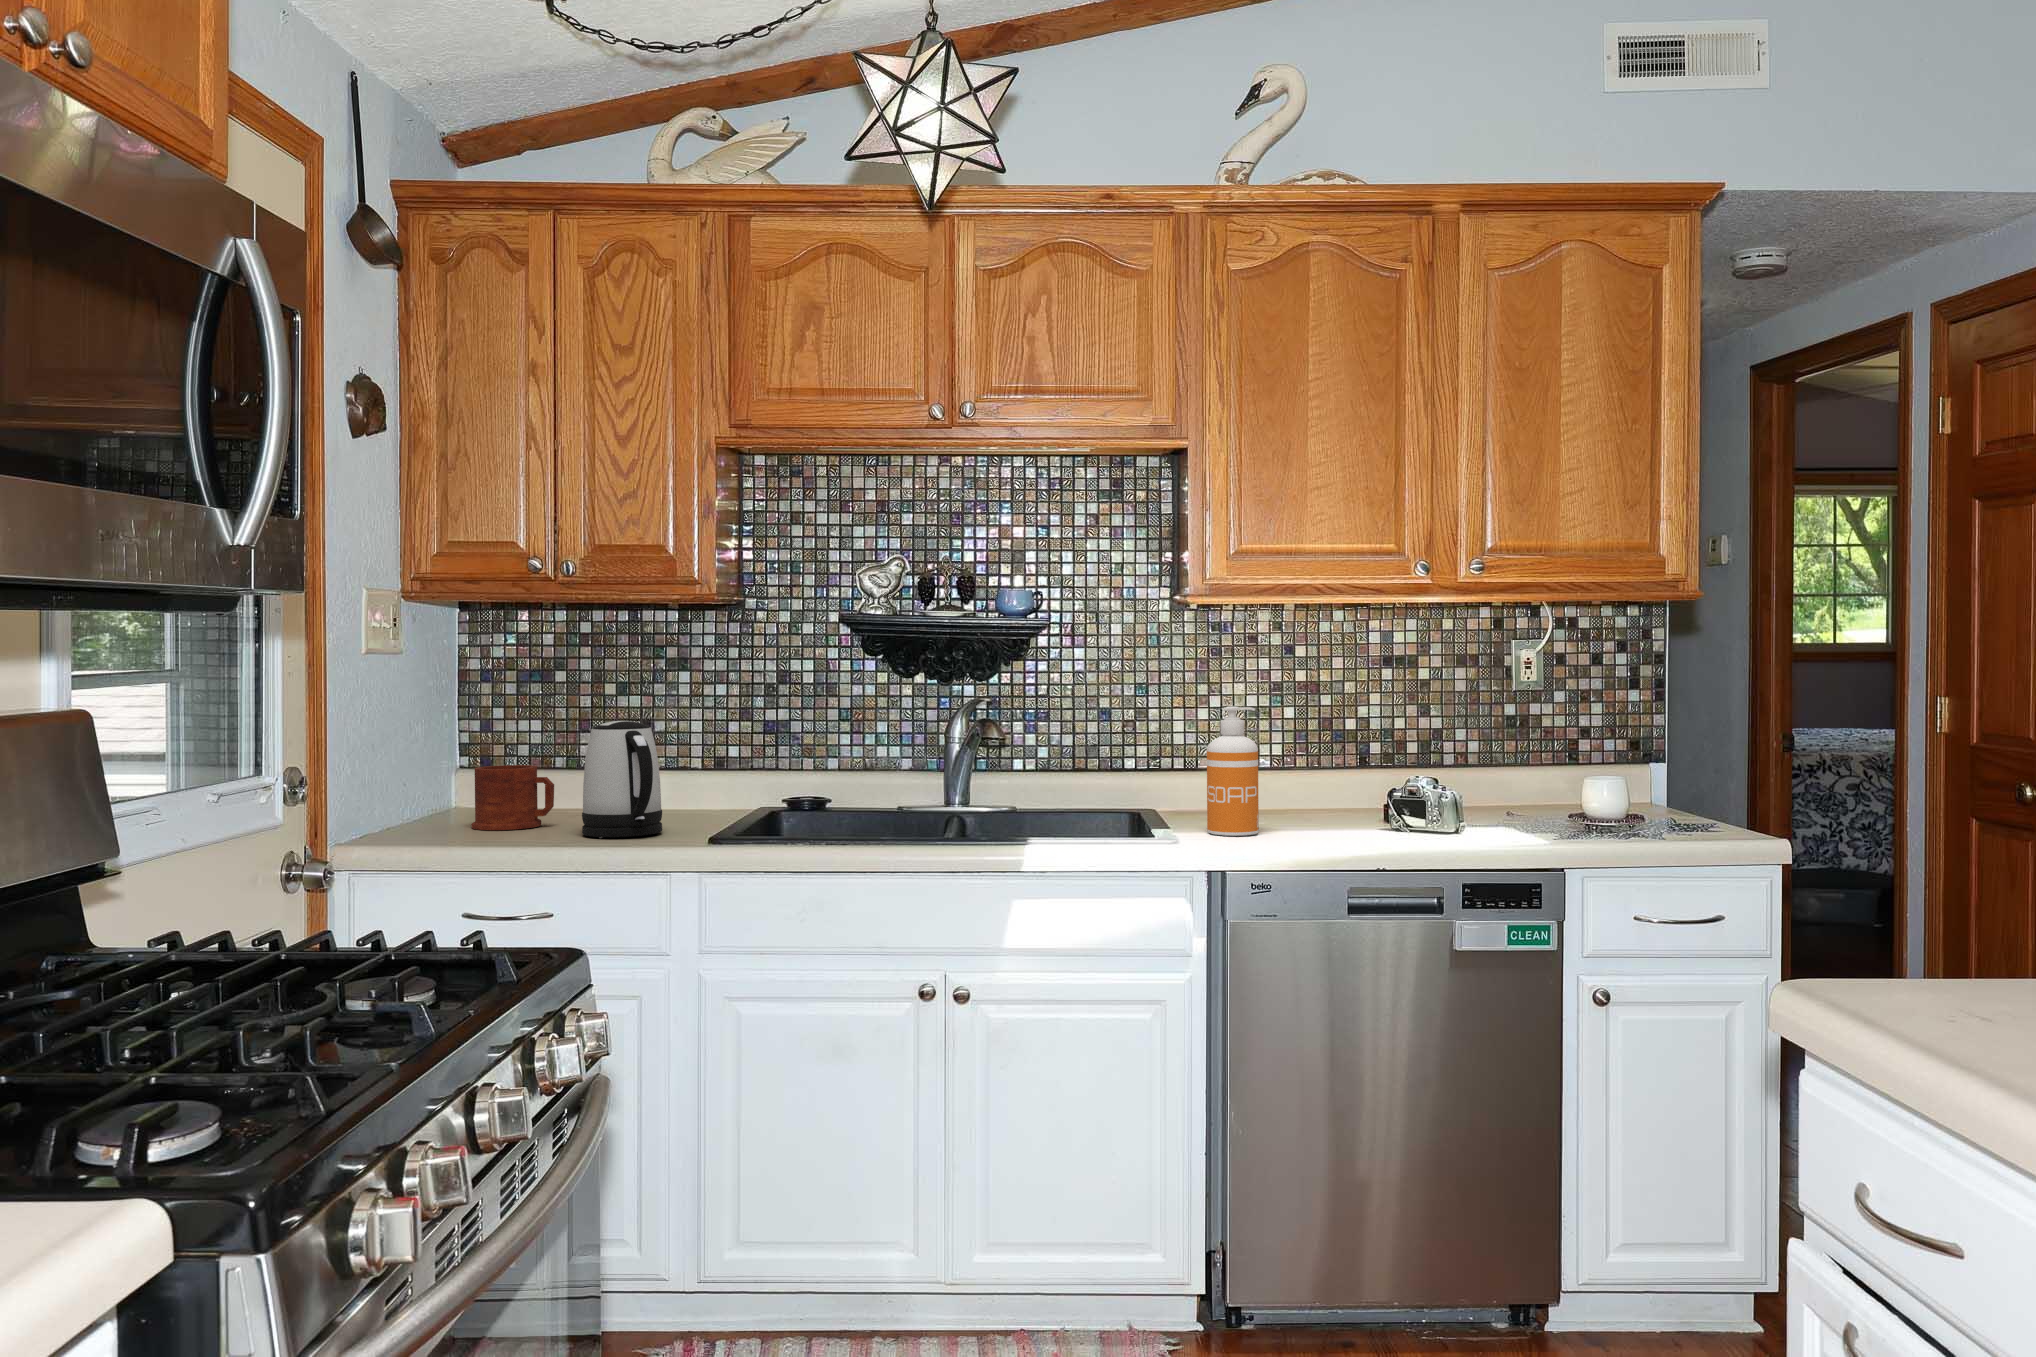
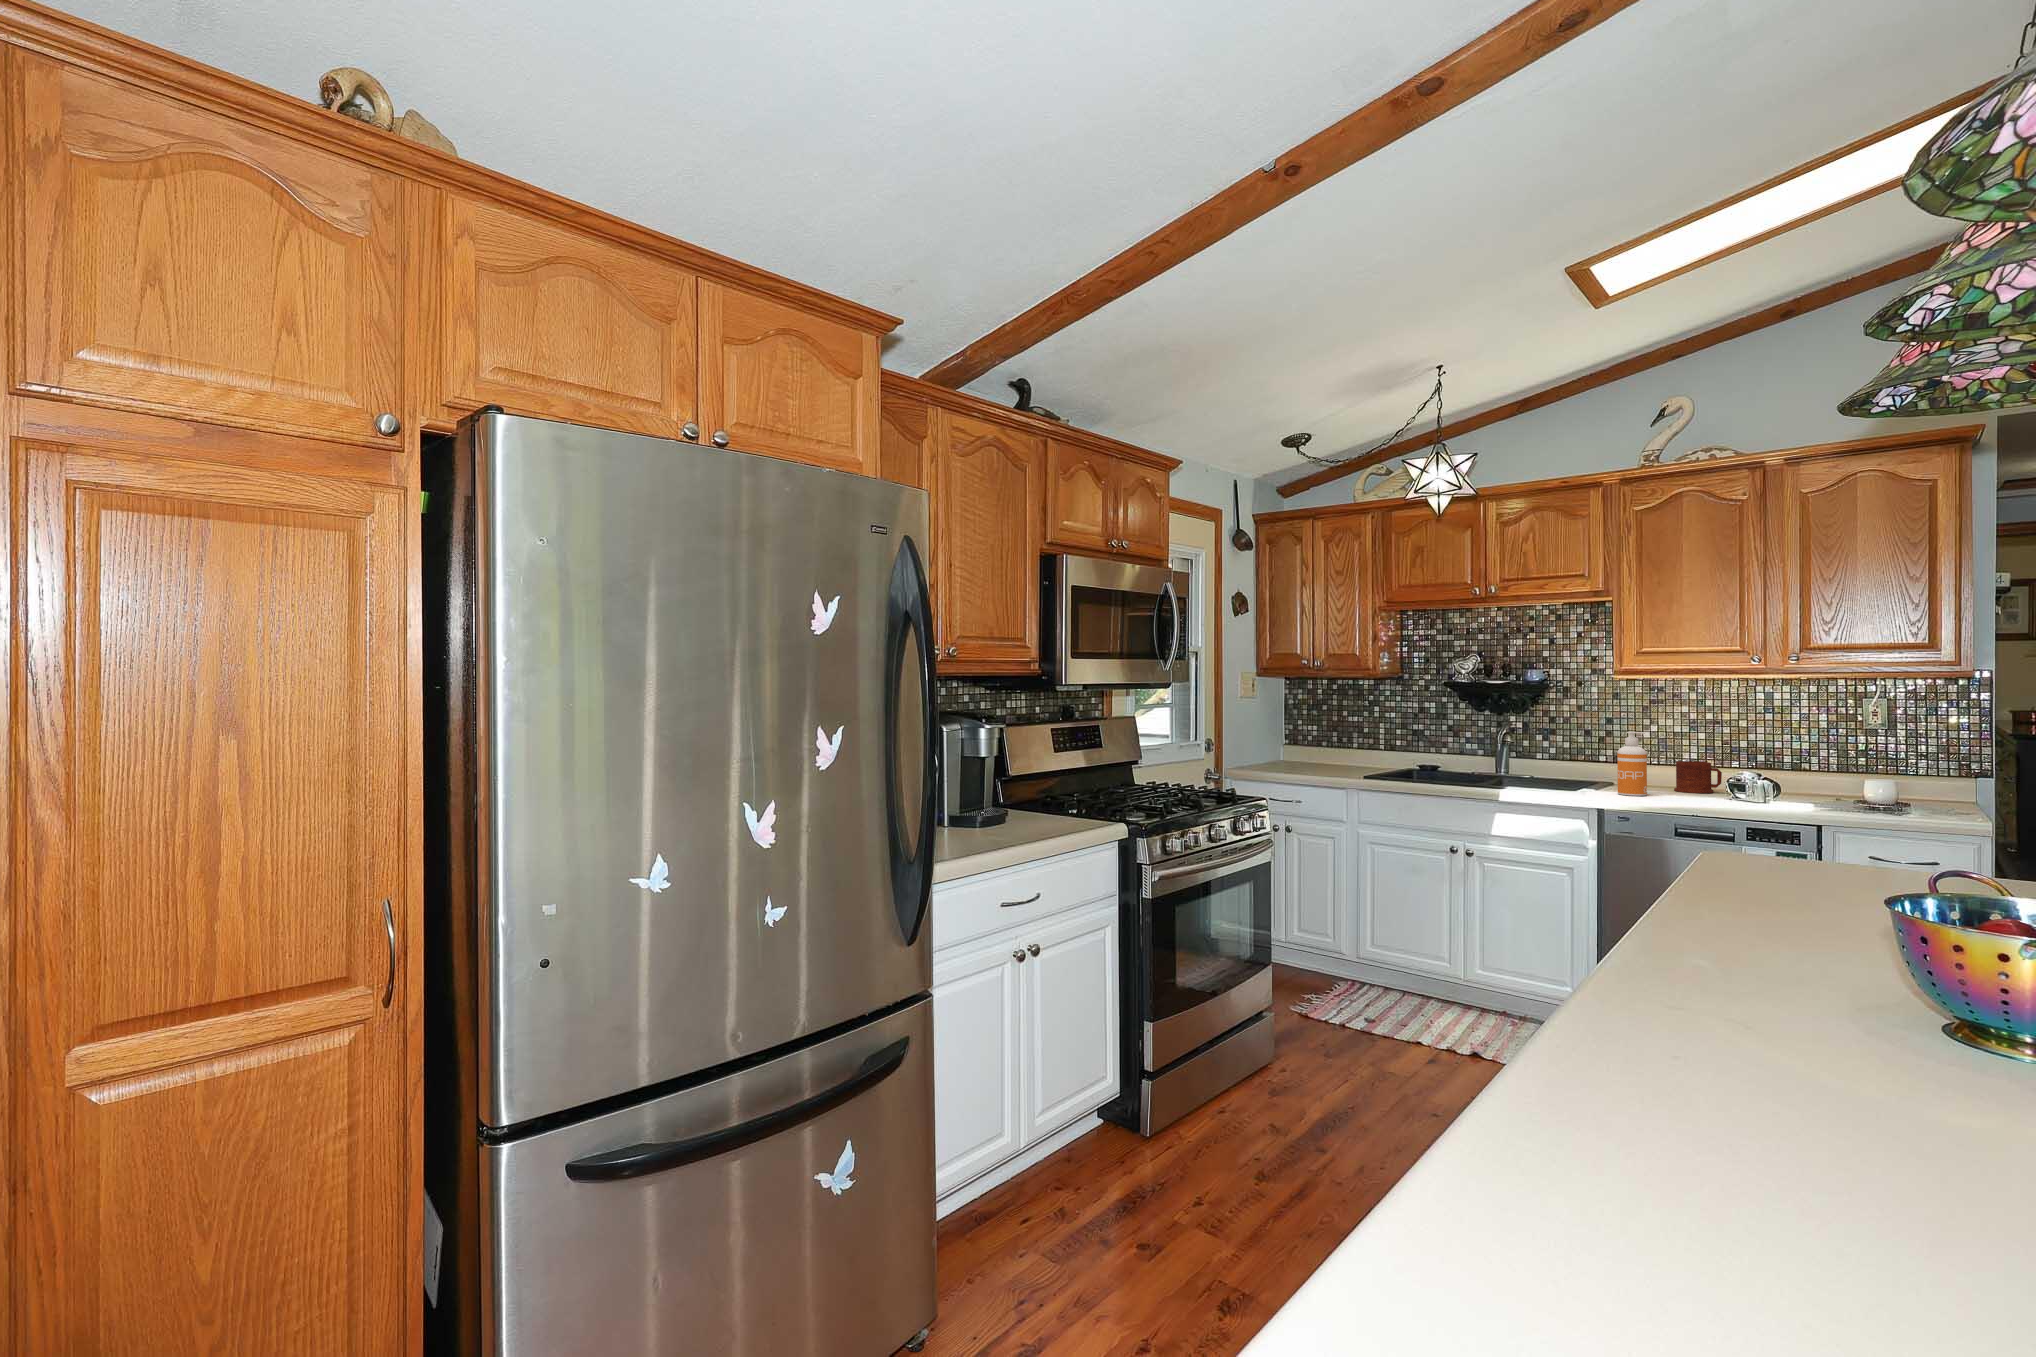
kettle: present [582,721,662,838] -> none [1321,728,1354,775]
mug: present [472,765,554,830] -> present [1674,761,1722,793]

